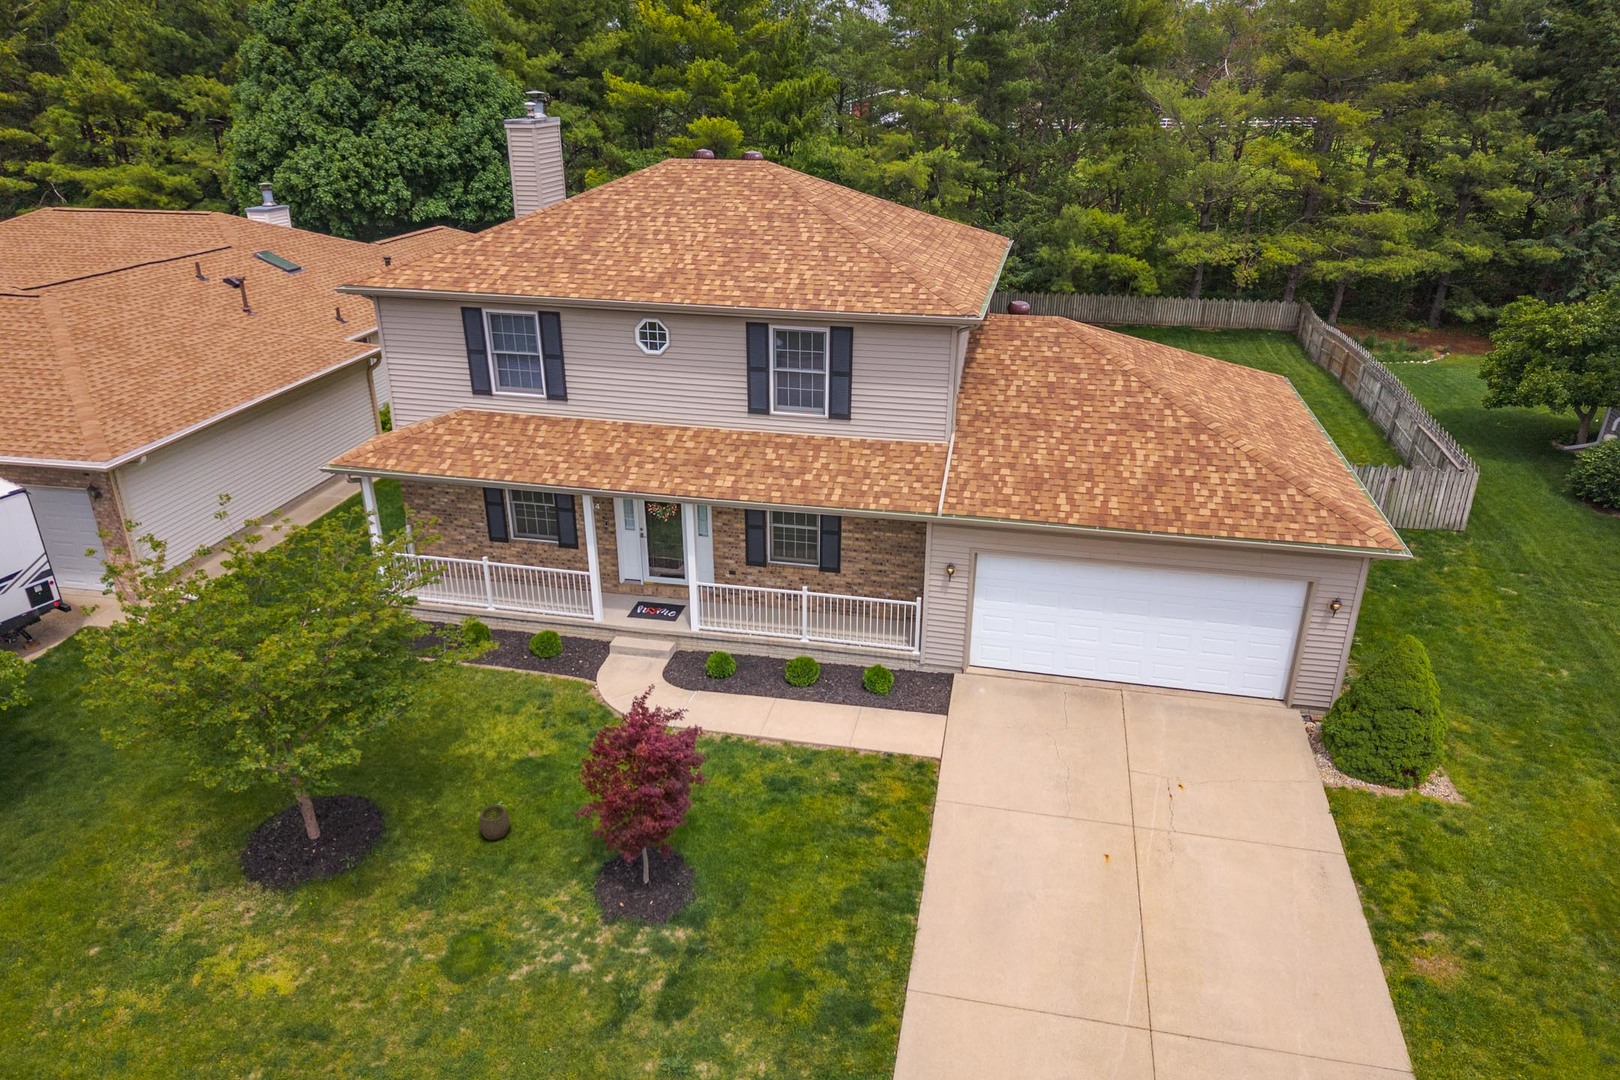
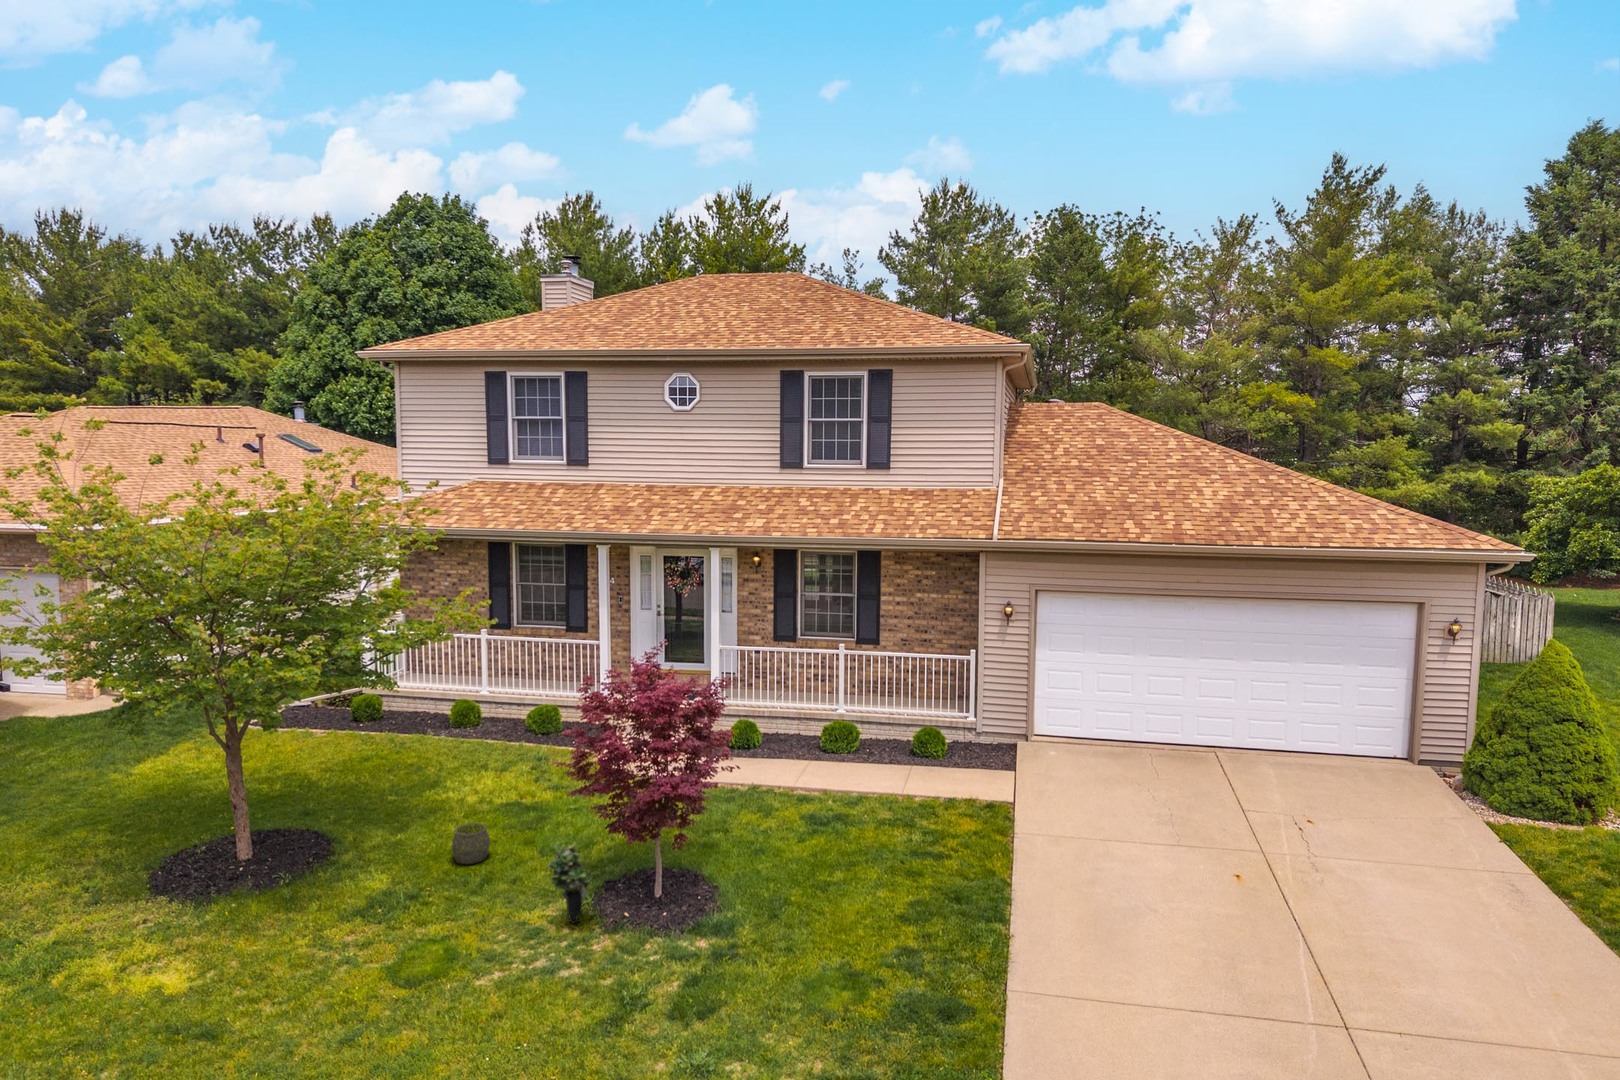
potted plant: none [557,850,592,911] -> present [548,844,591,923]

